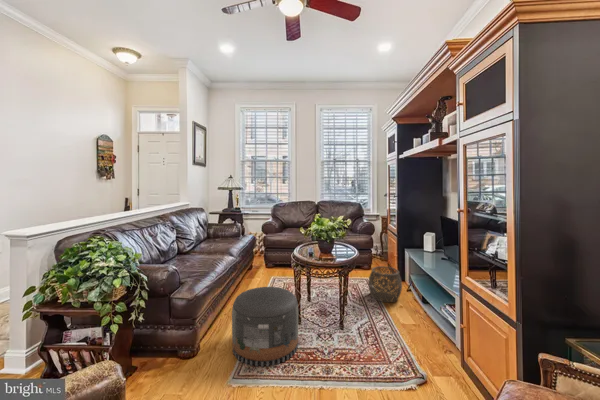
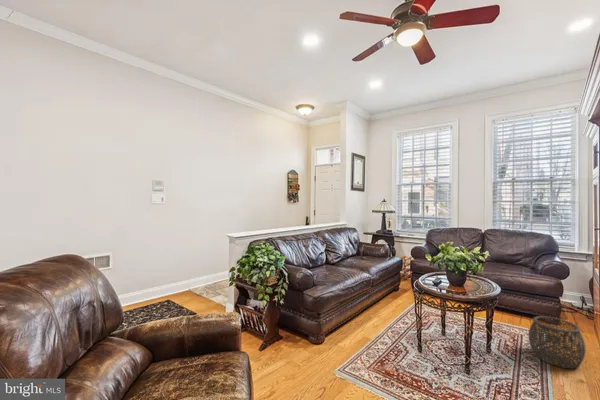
pouf: present [232,287,298,366] -> none [347,303,410,377]

